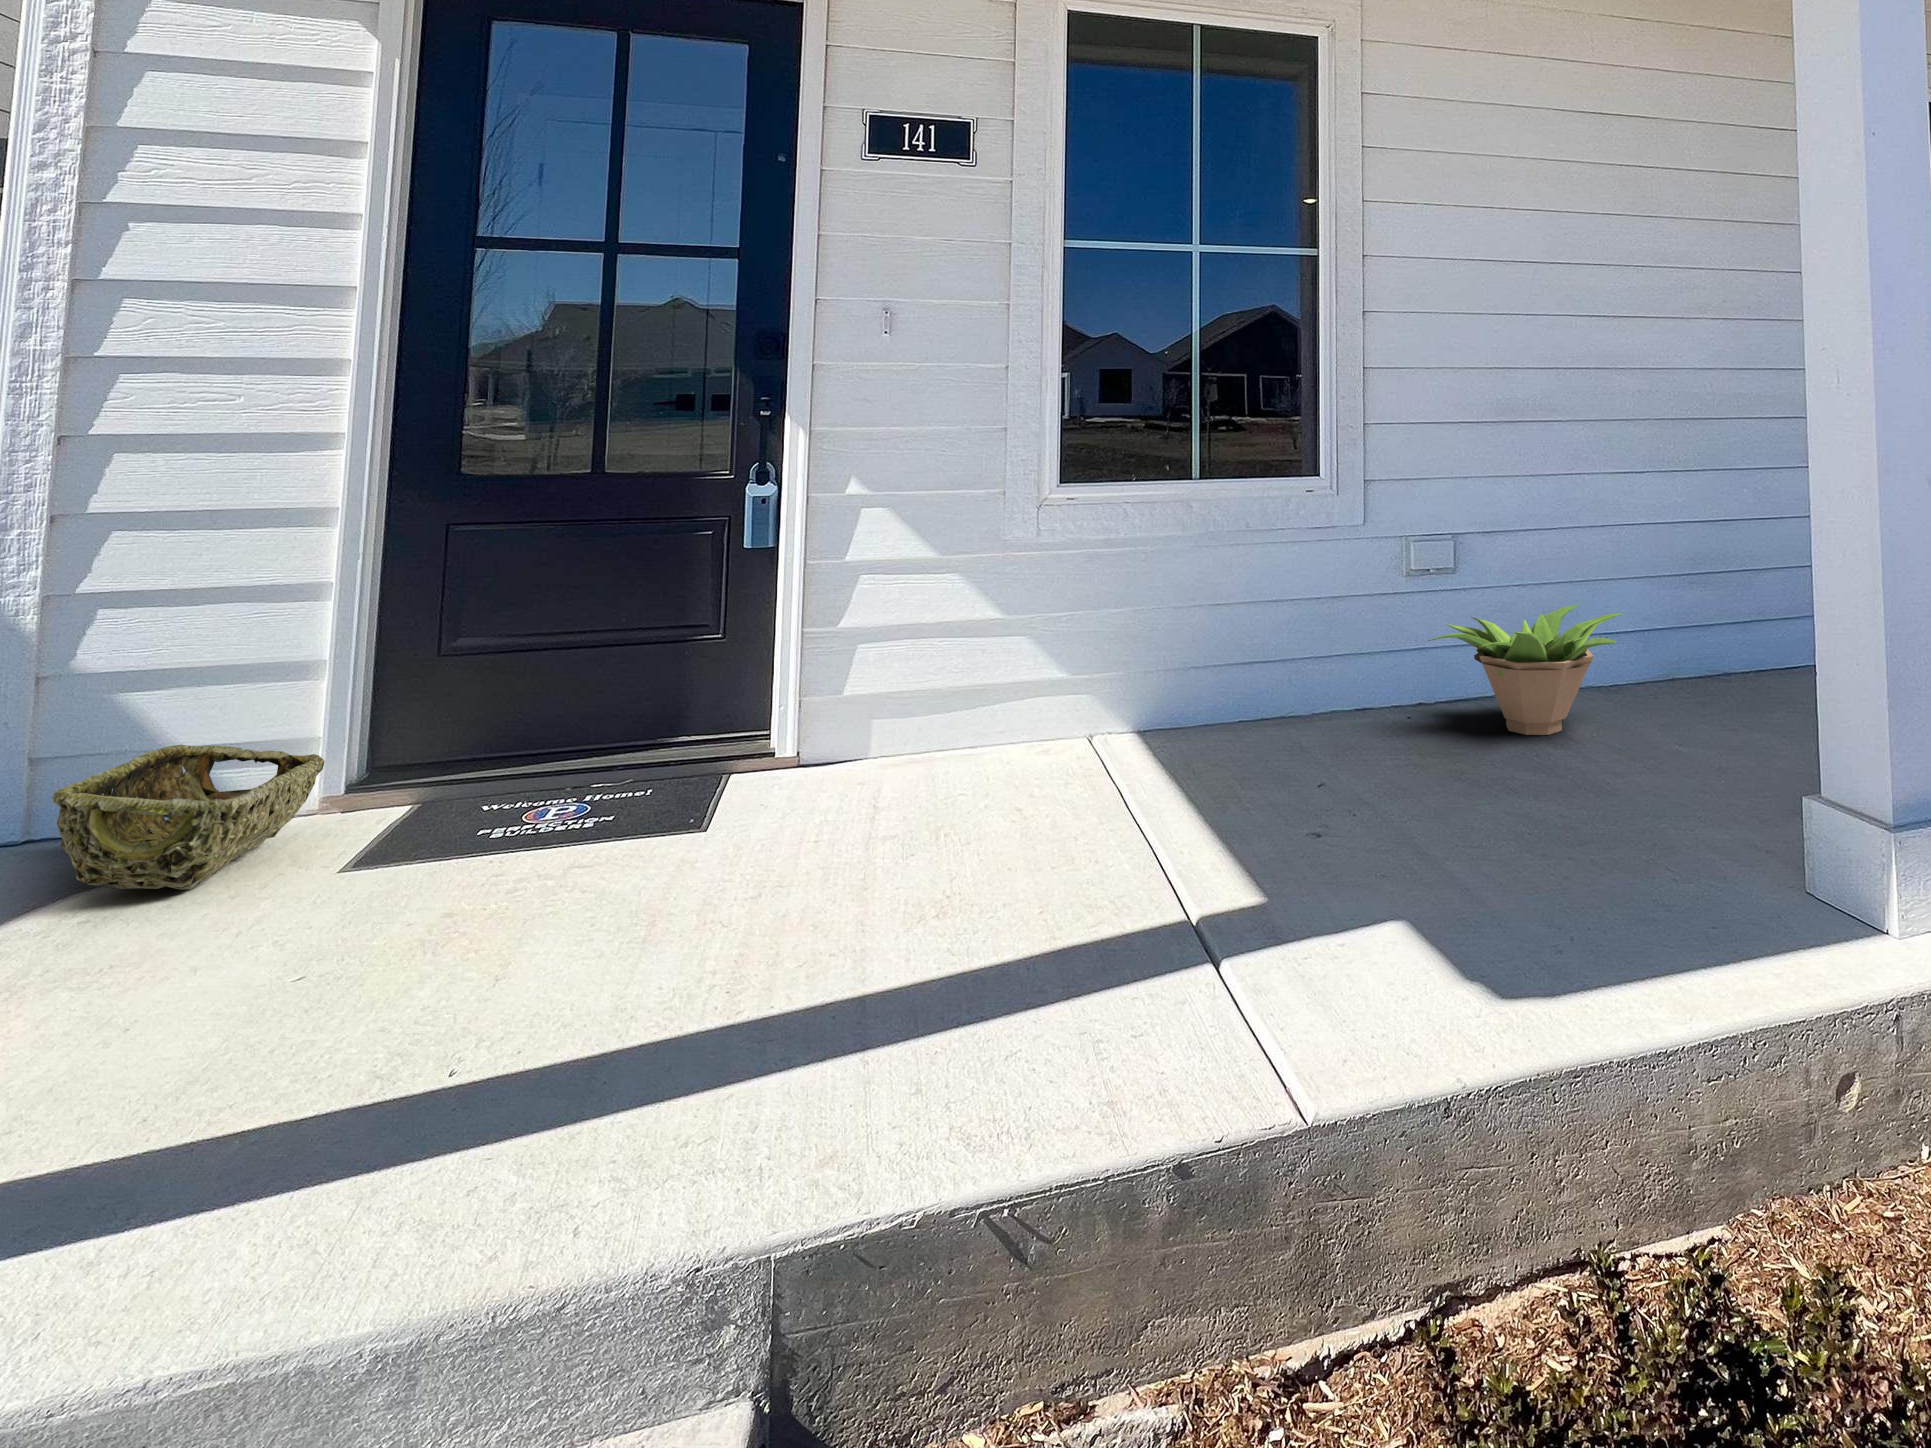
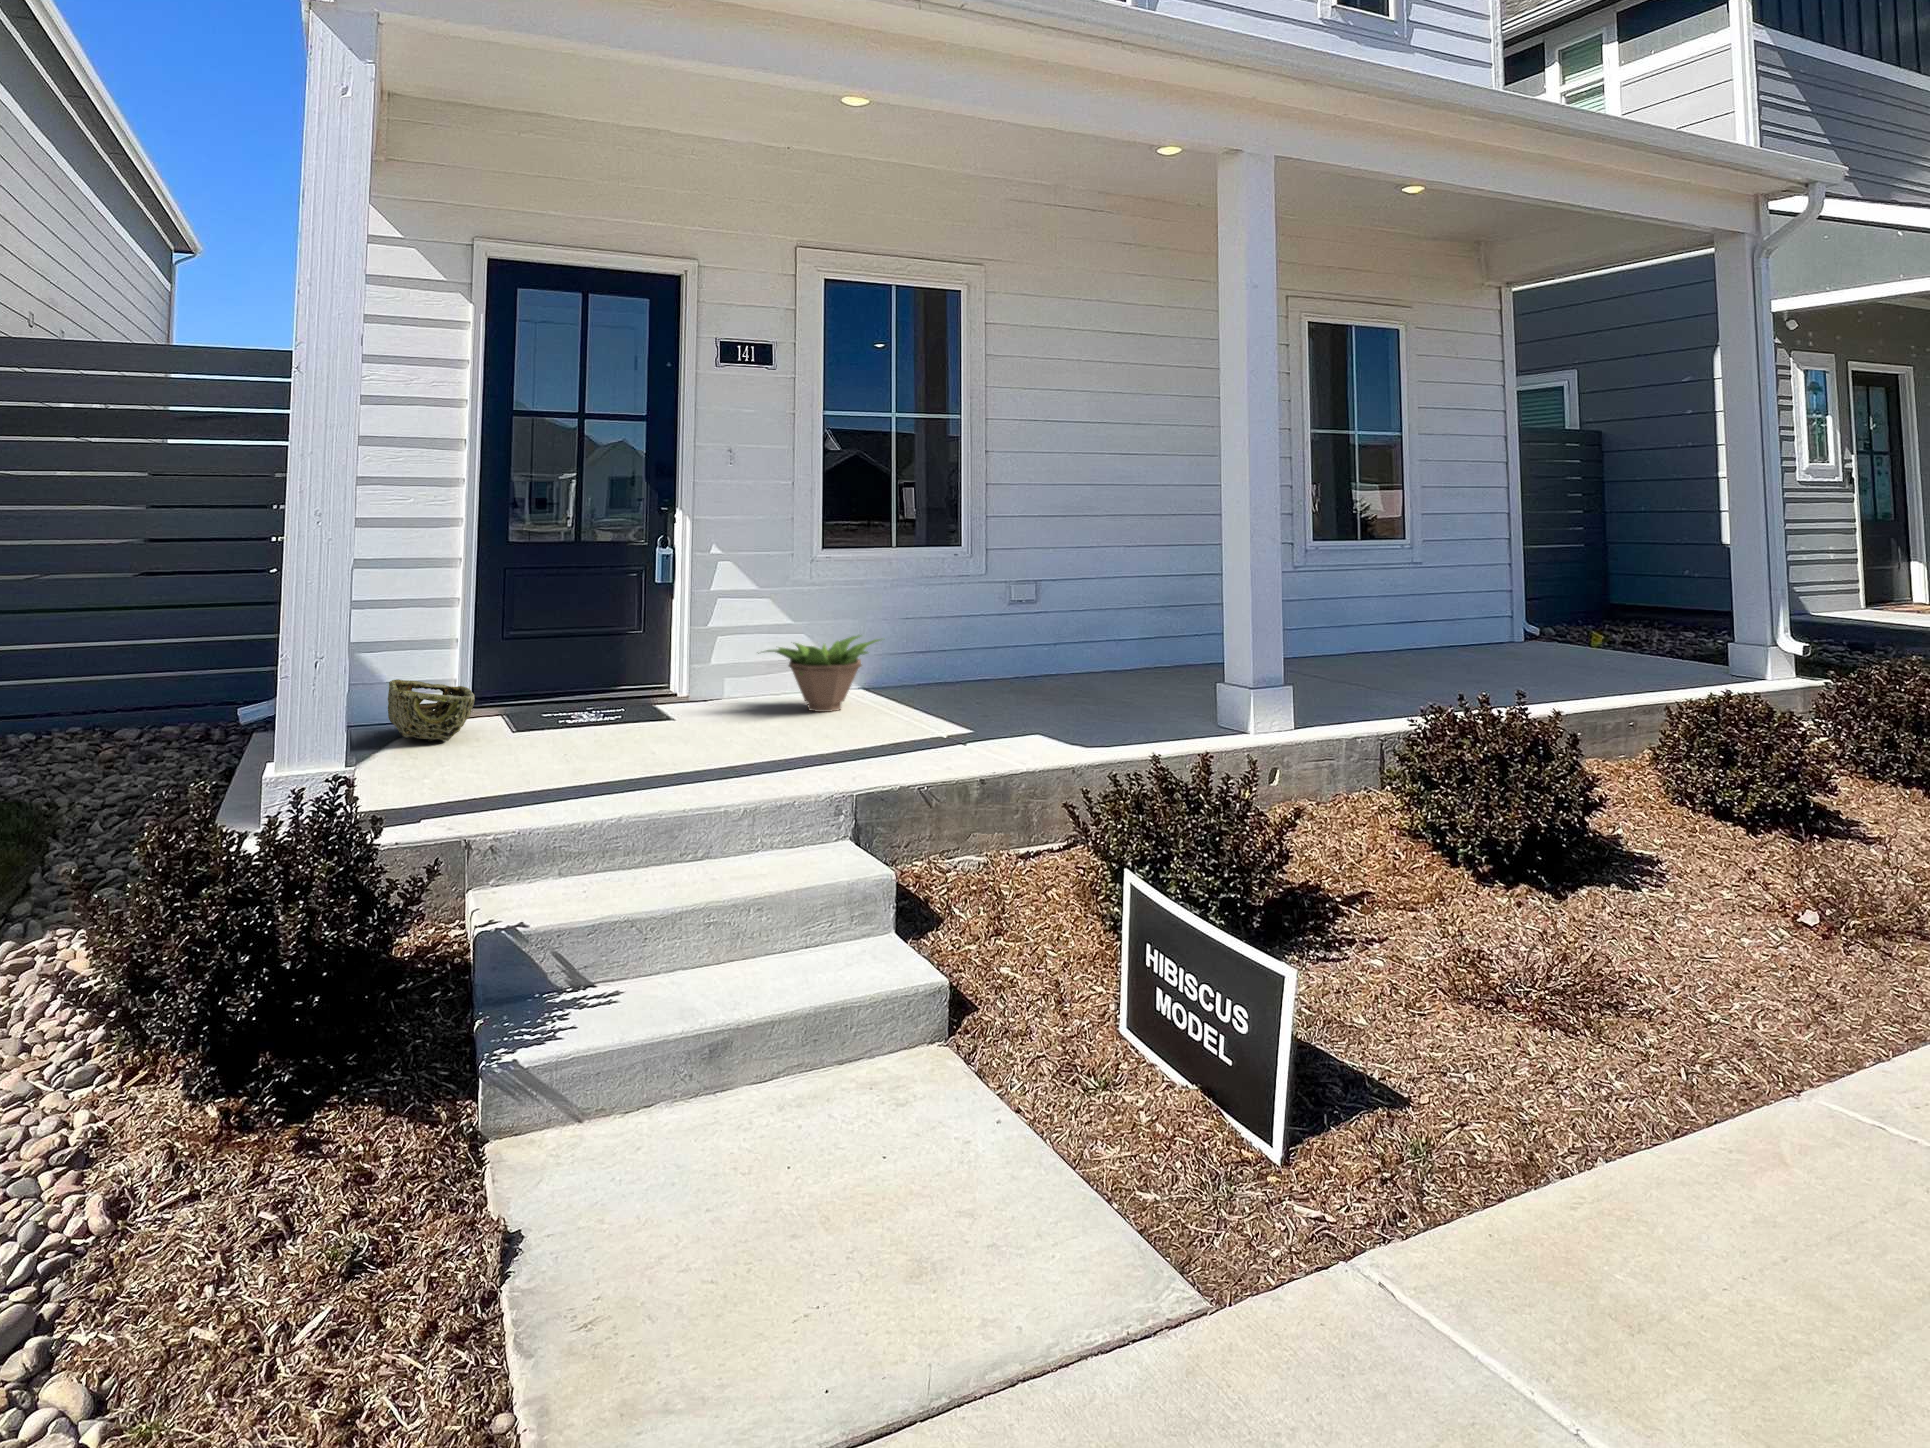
decorative plant: present [1428,605,1622,735] -> present [766,636,880,712]

